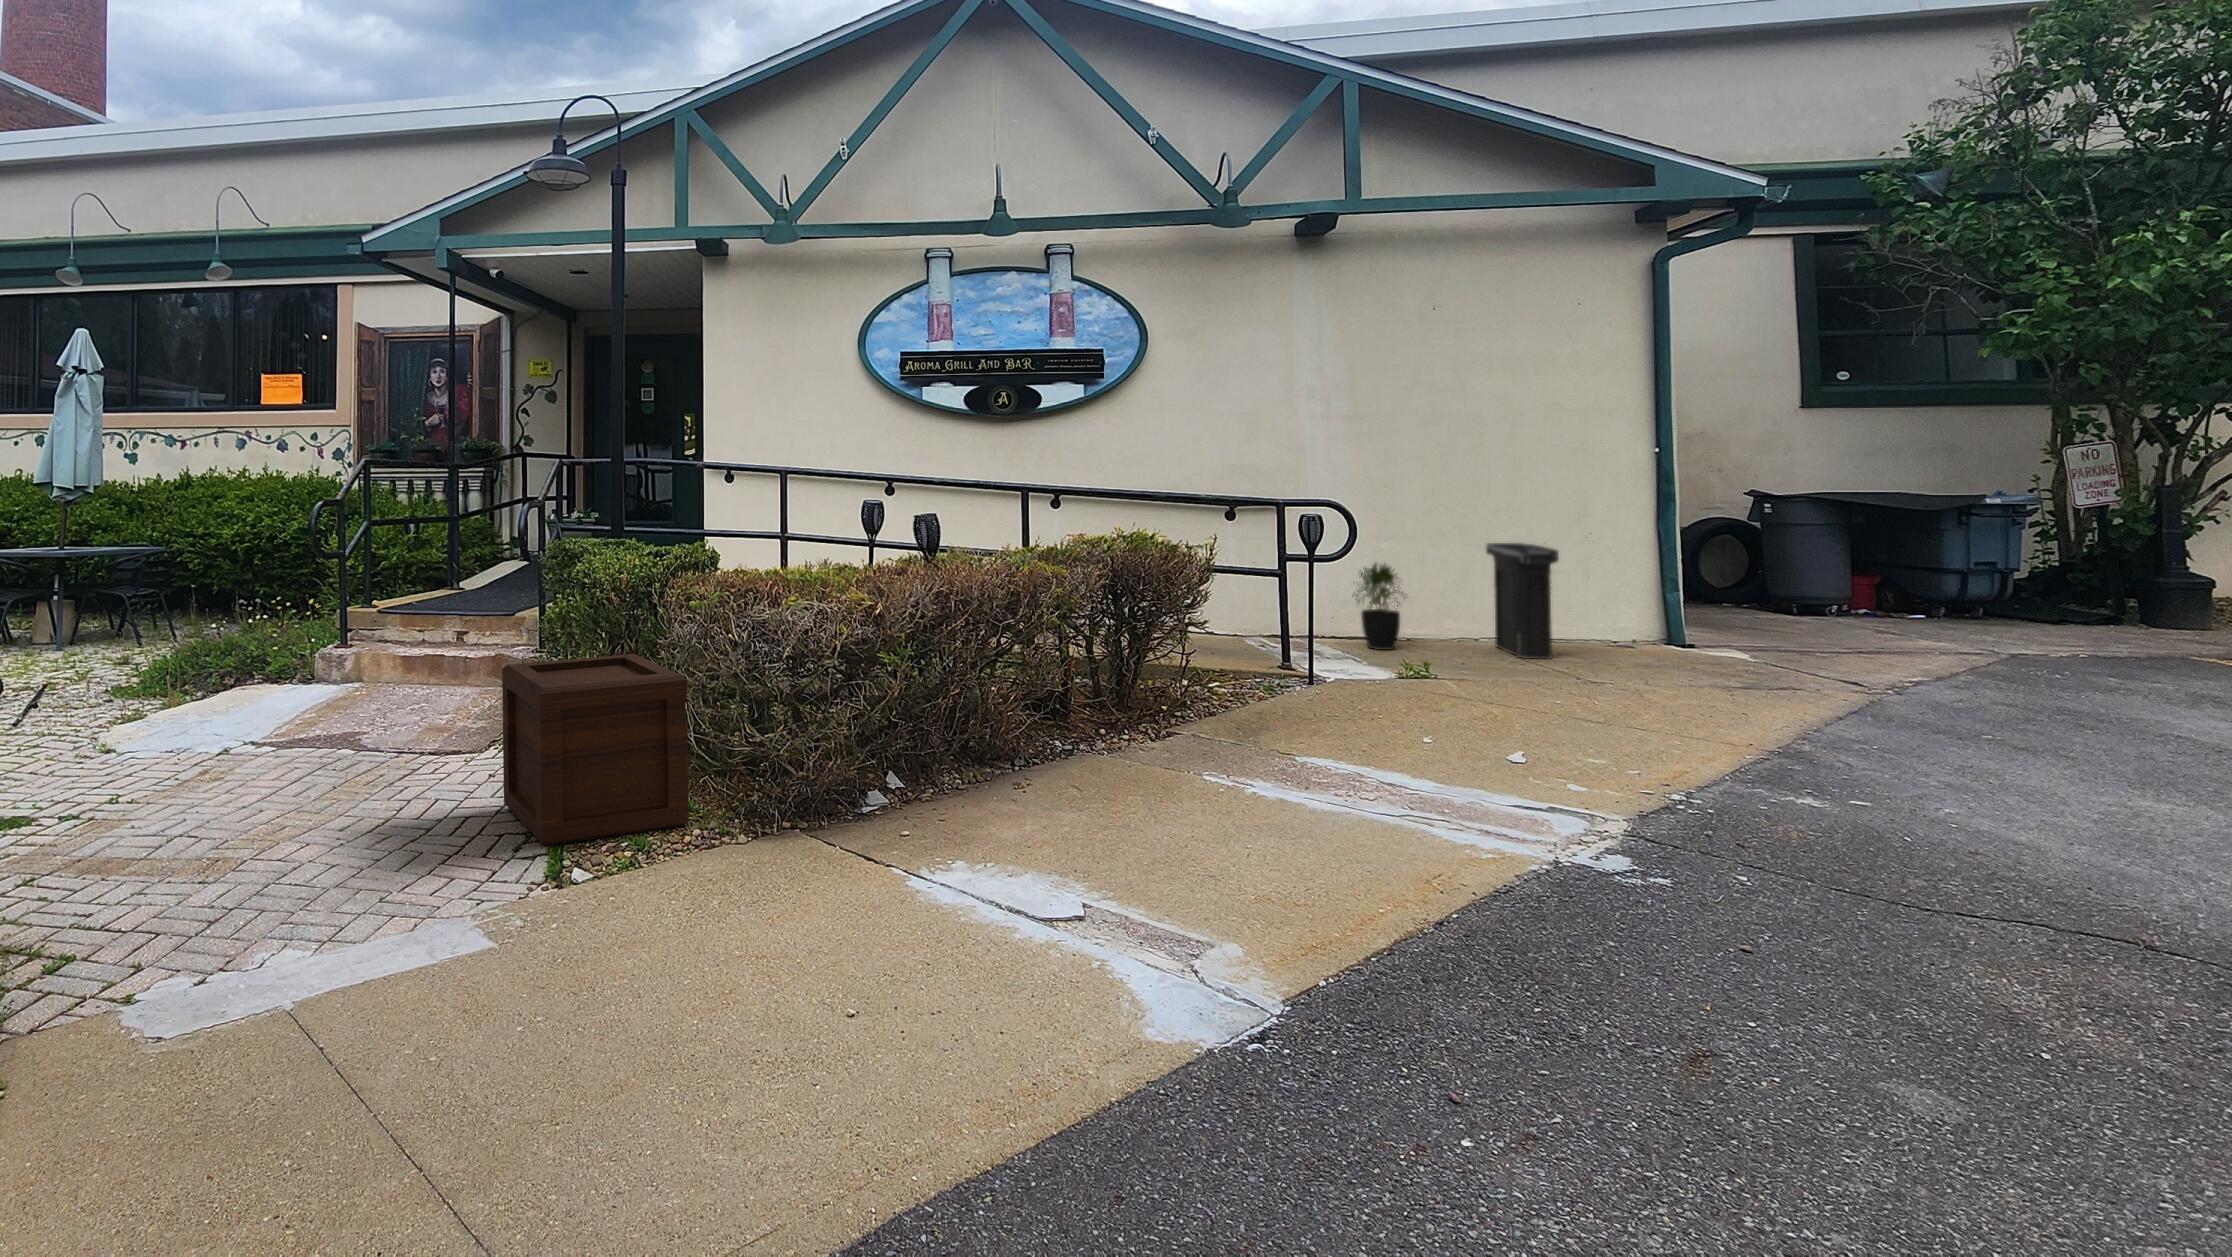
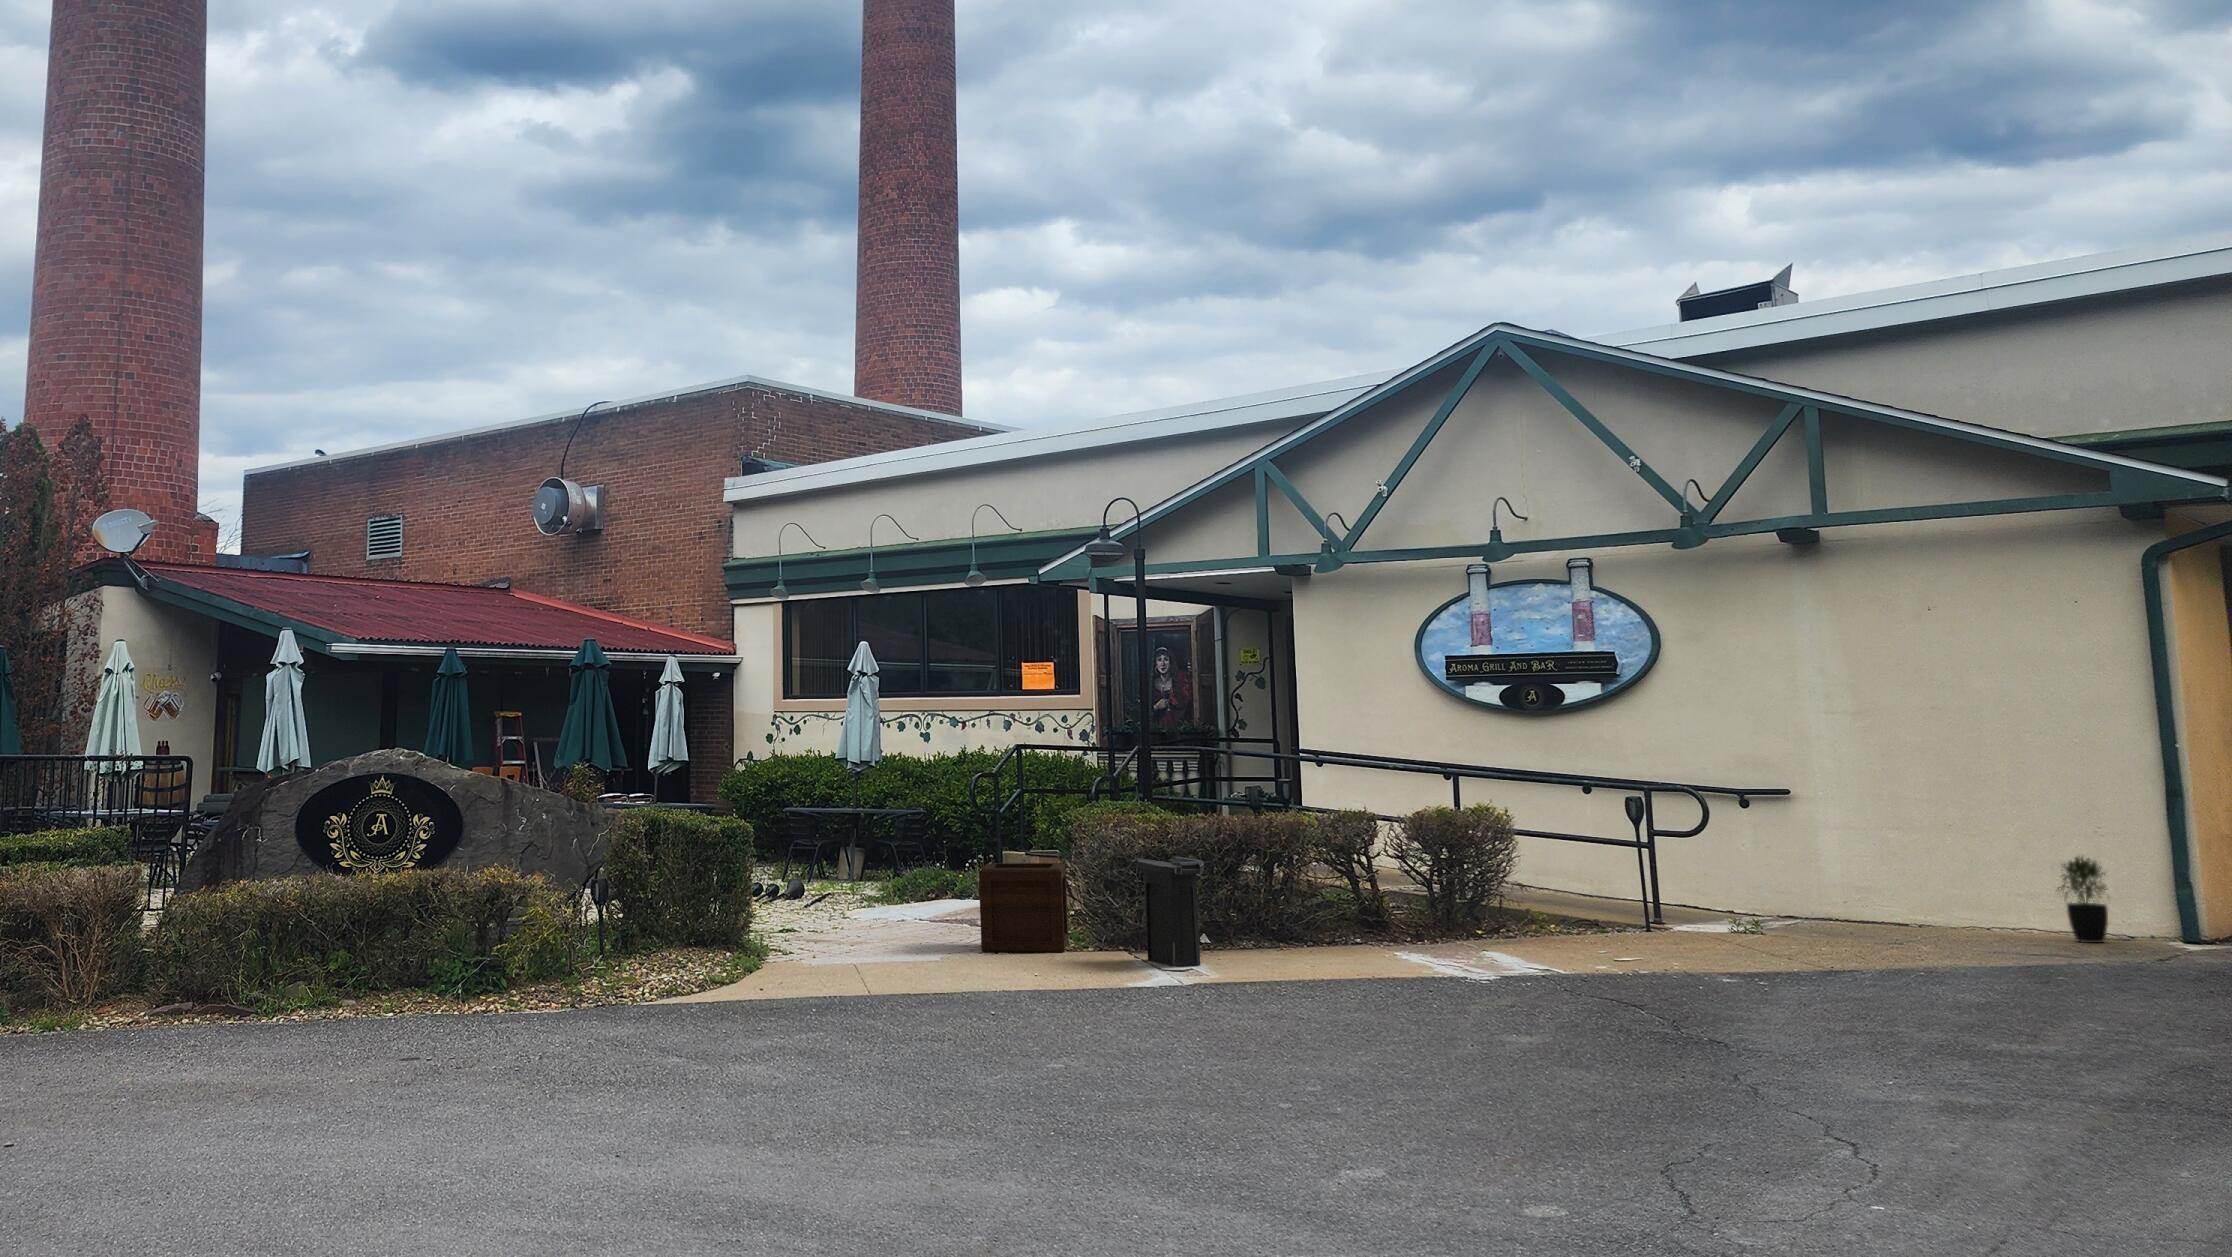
trash can: present [1486,543,1559,659] -> present [1137,857,1204,967]
potted plant: present [1352,564,1407,650] -> present [2058,856,2110,943]

